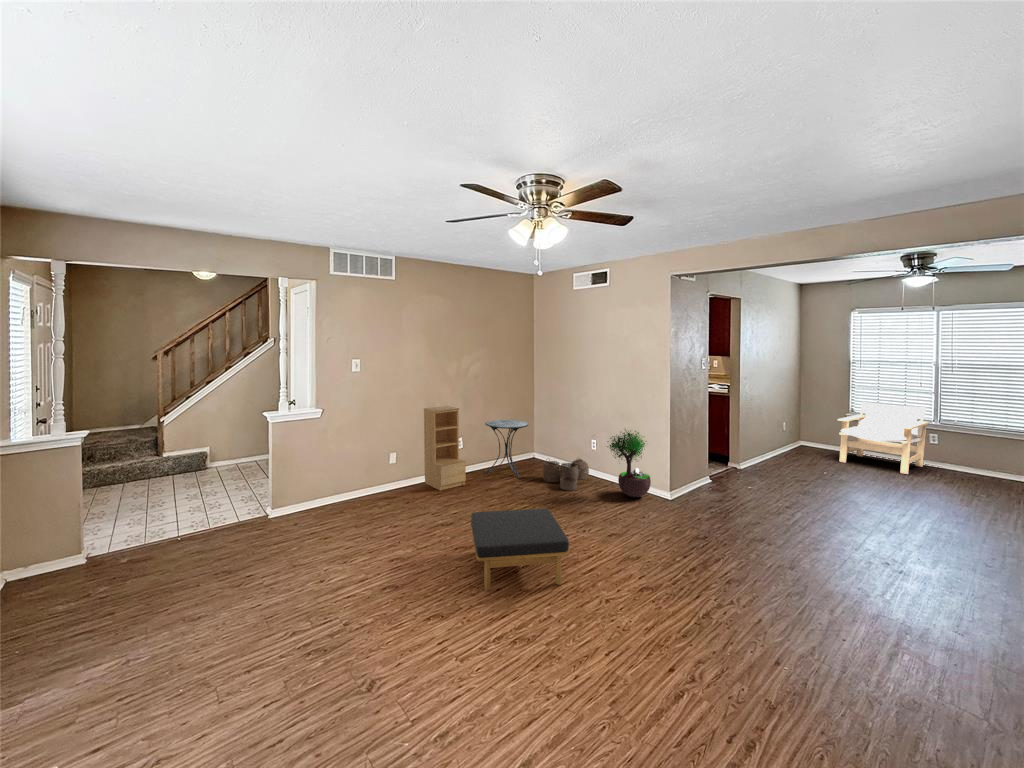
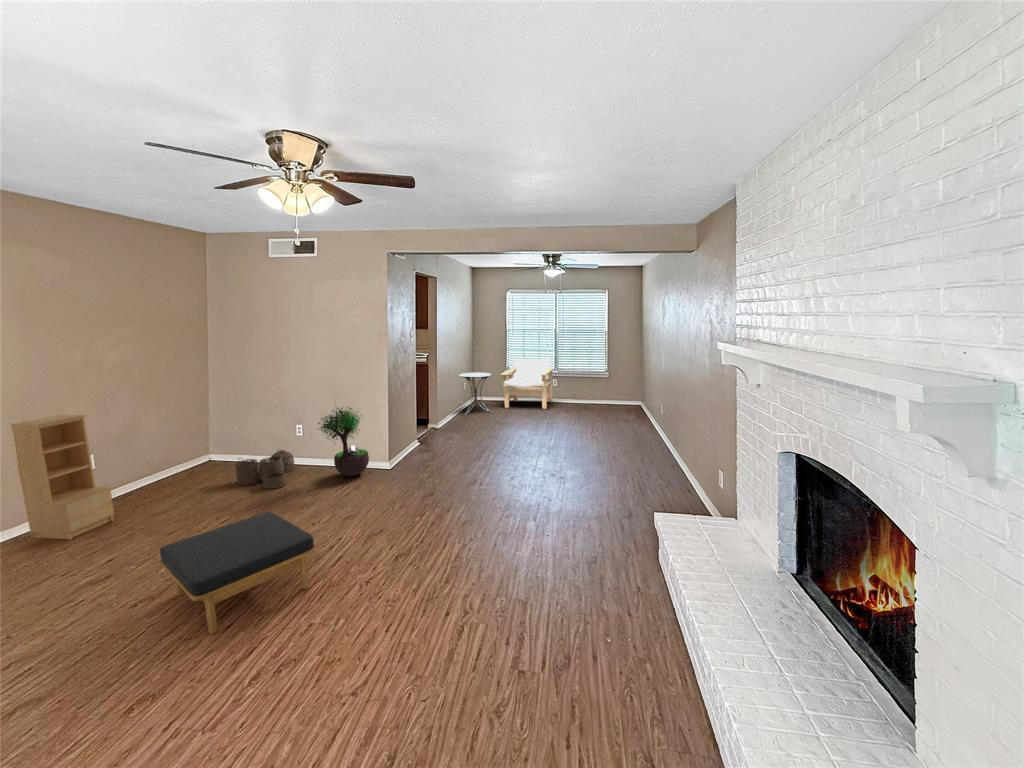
side table: present [485,420,528,477] -> present [459,373,491,415]

